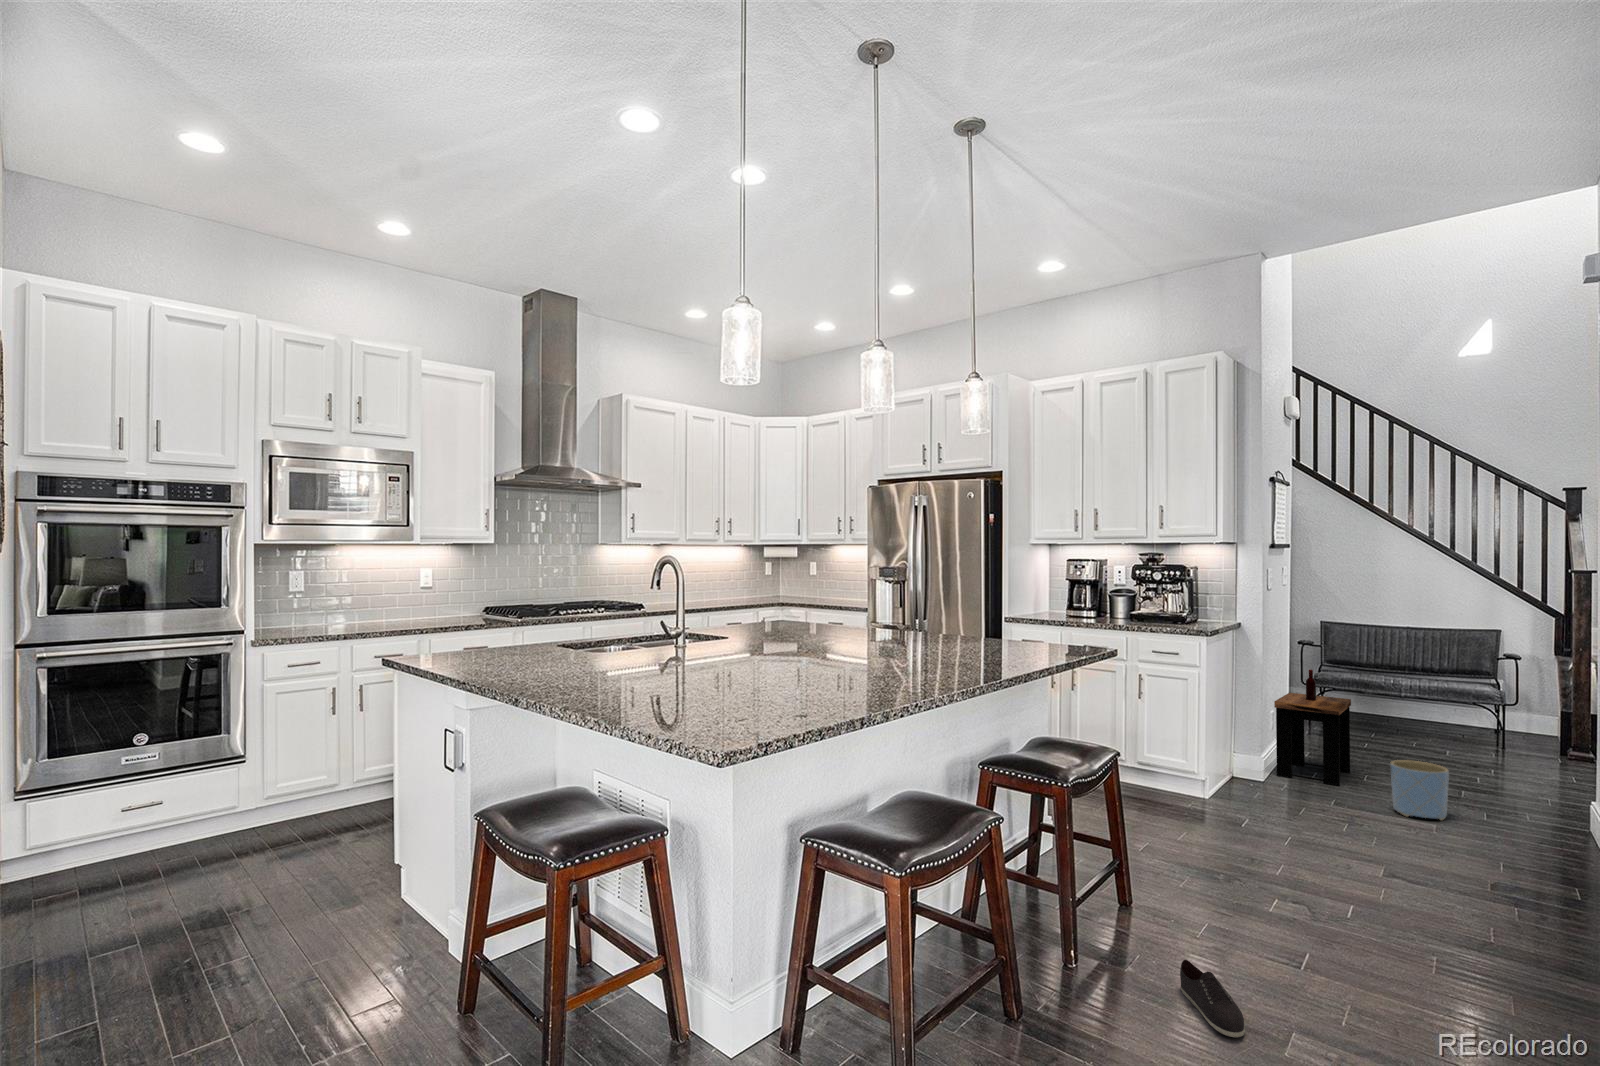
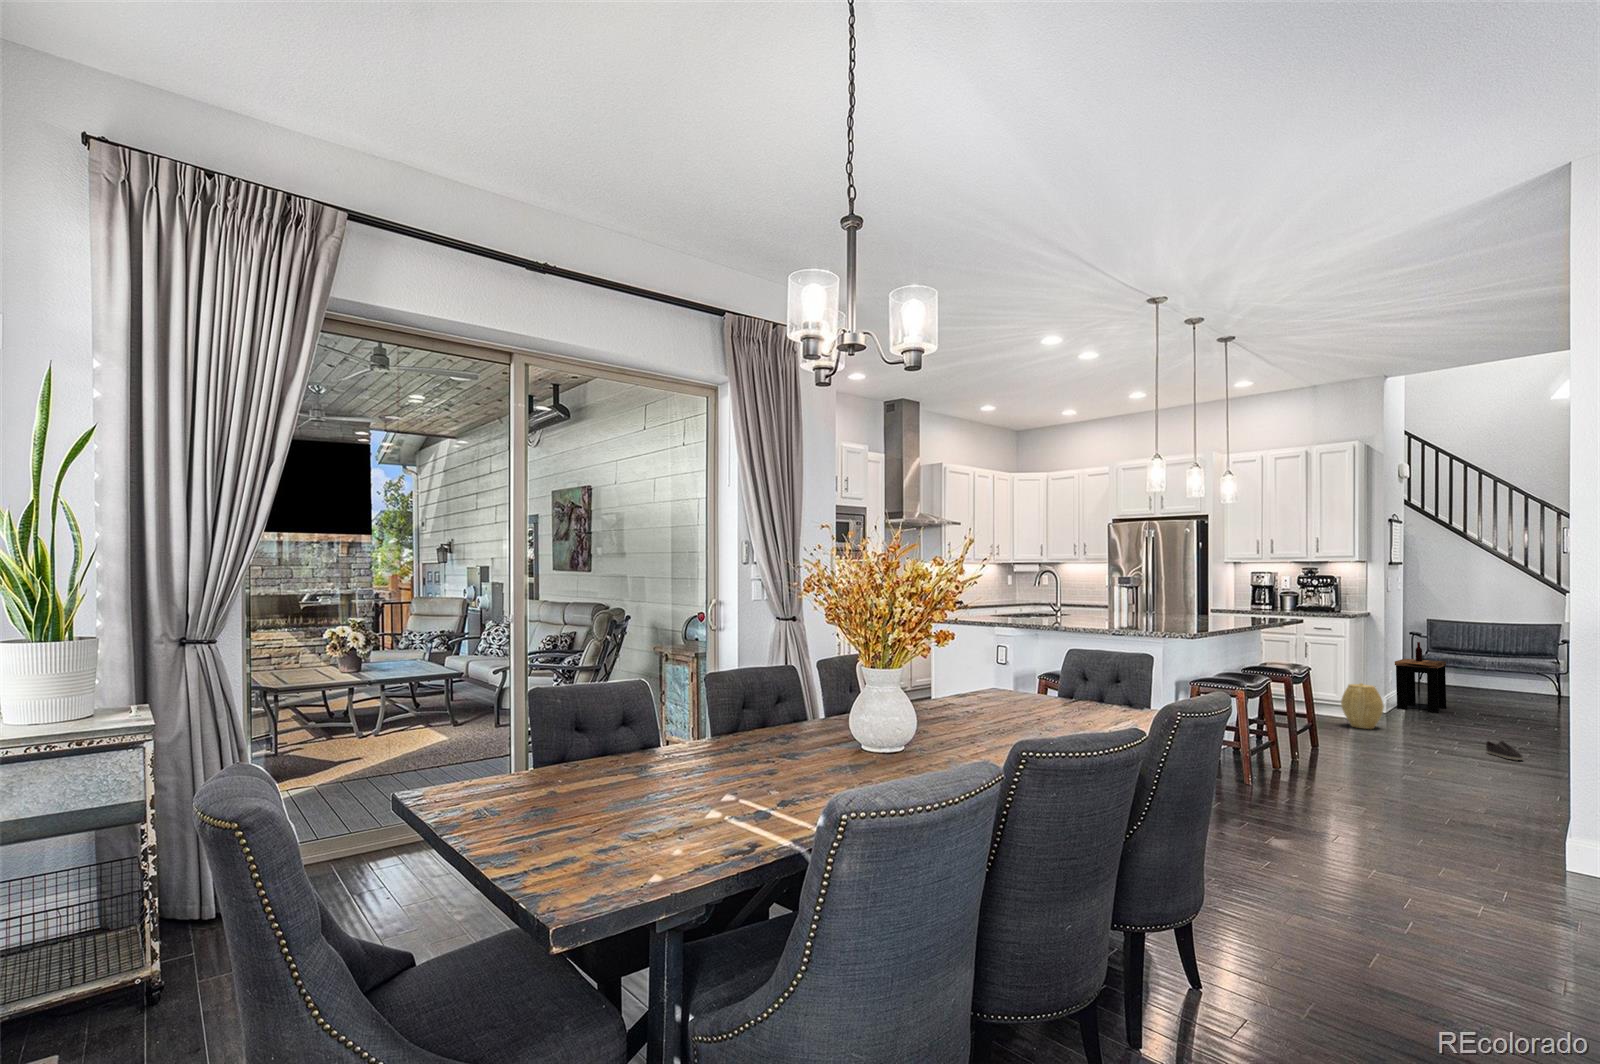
woven basket: none [1183,758,1253,842] -> present [1341,683,1384,729]
planter: present [1390,760,1449,820] -> none [1469,692,1505,725]
shoe: present [1180,960,1245,1037] -> present [1486,741,1523,760]

